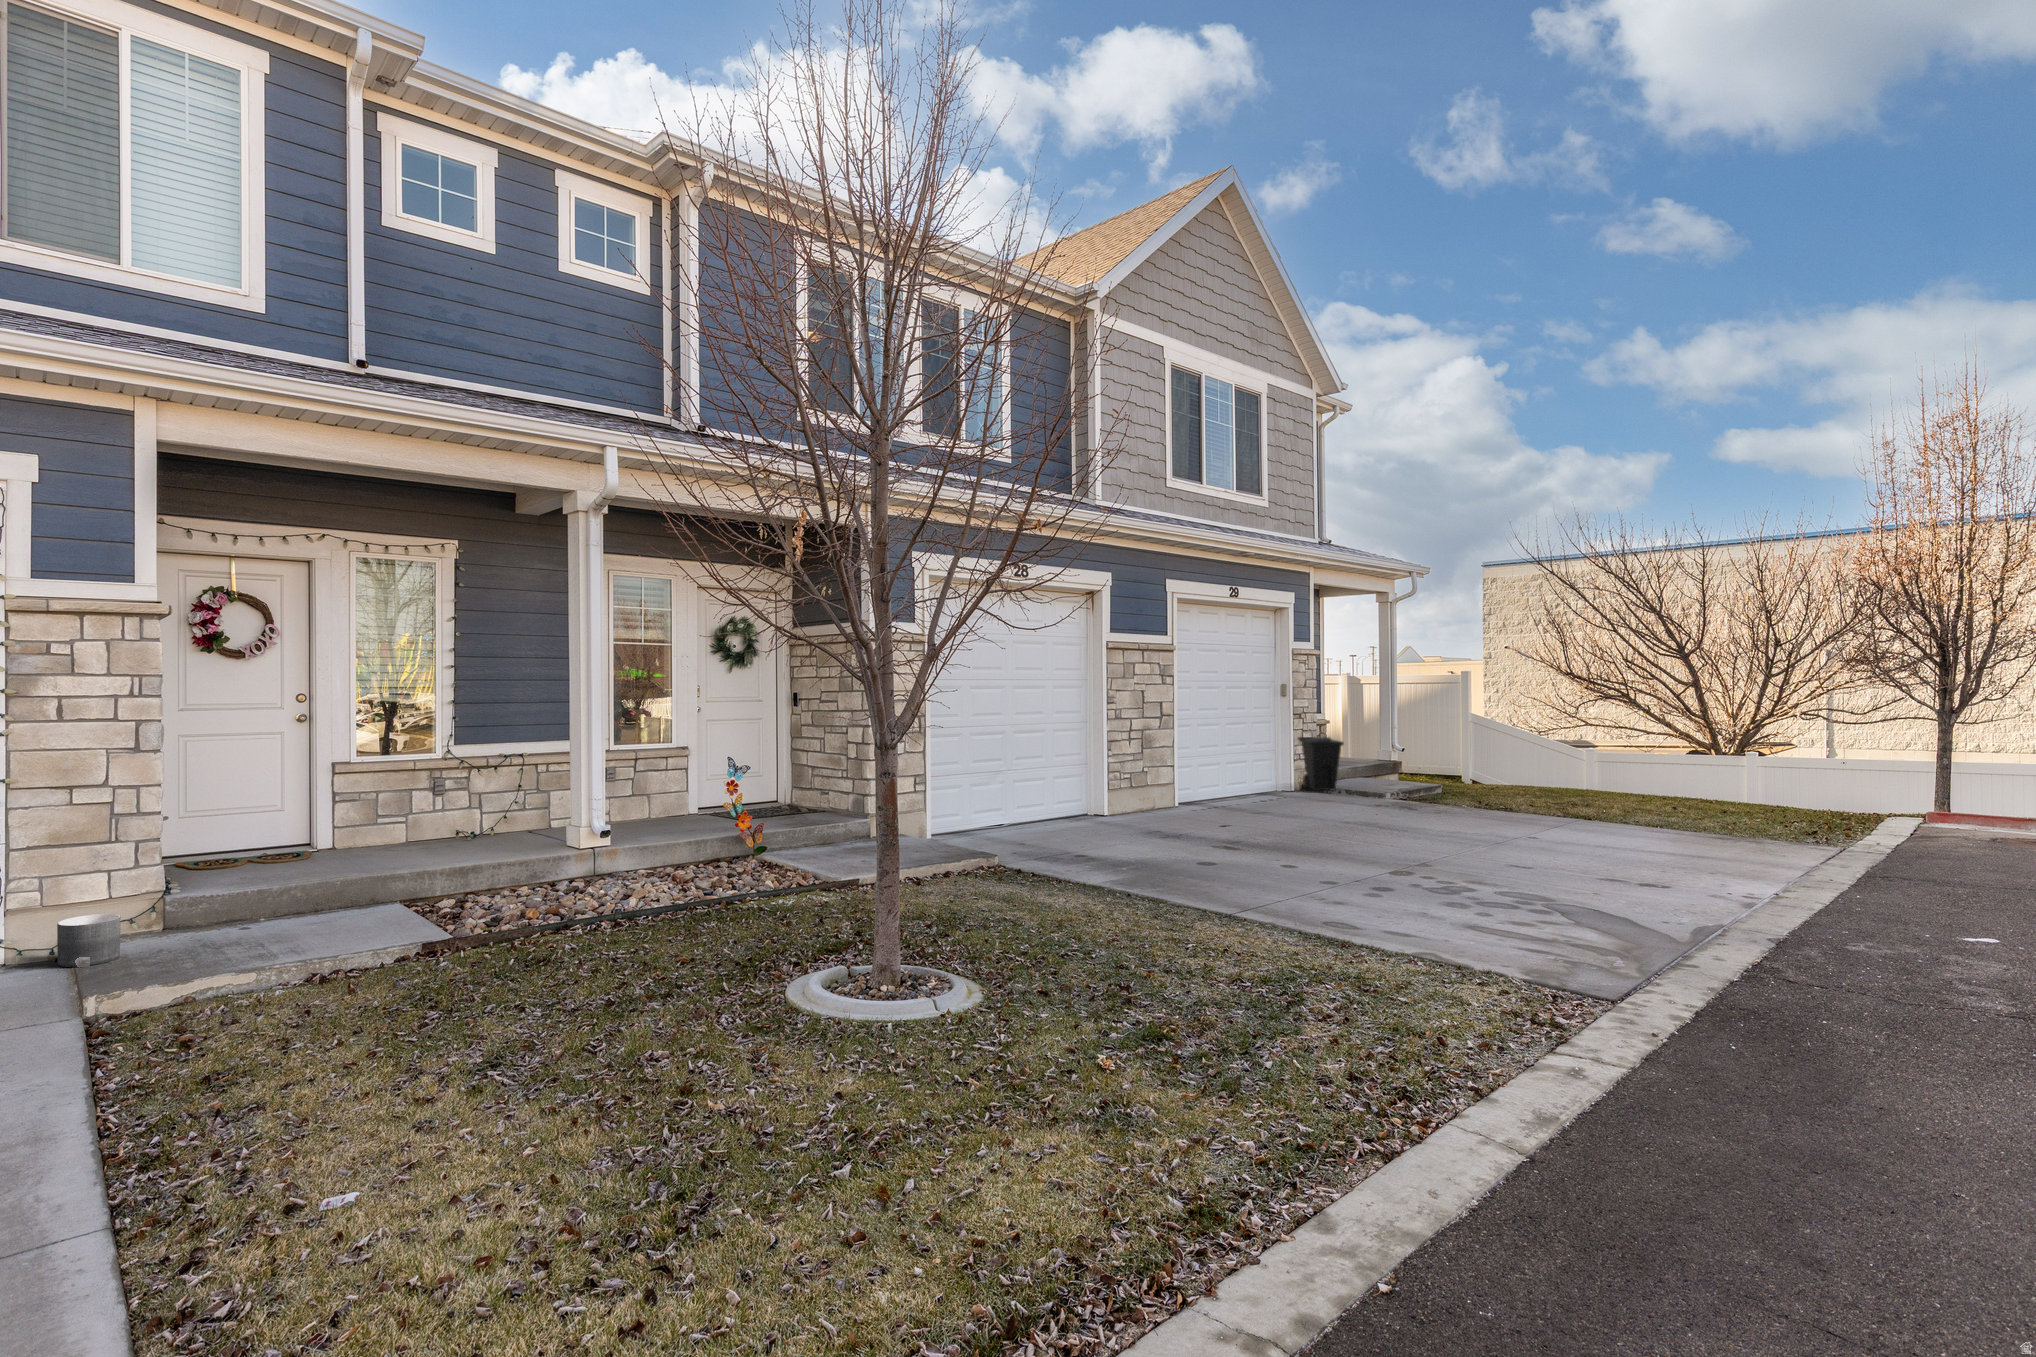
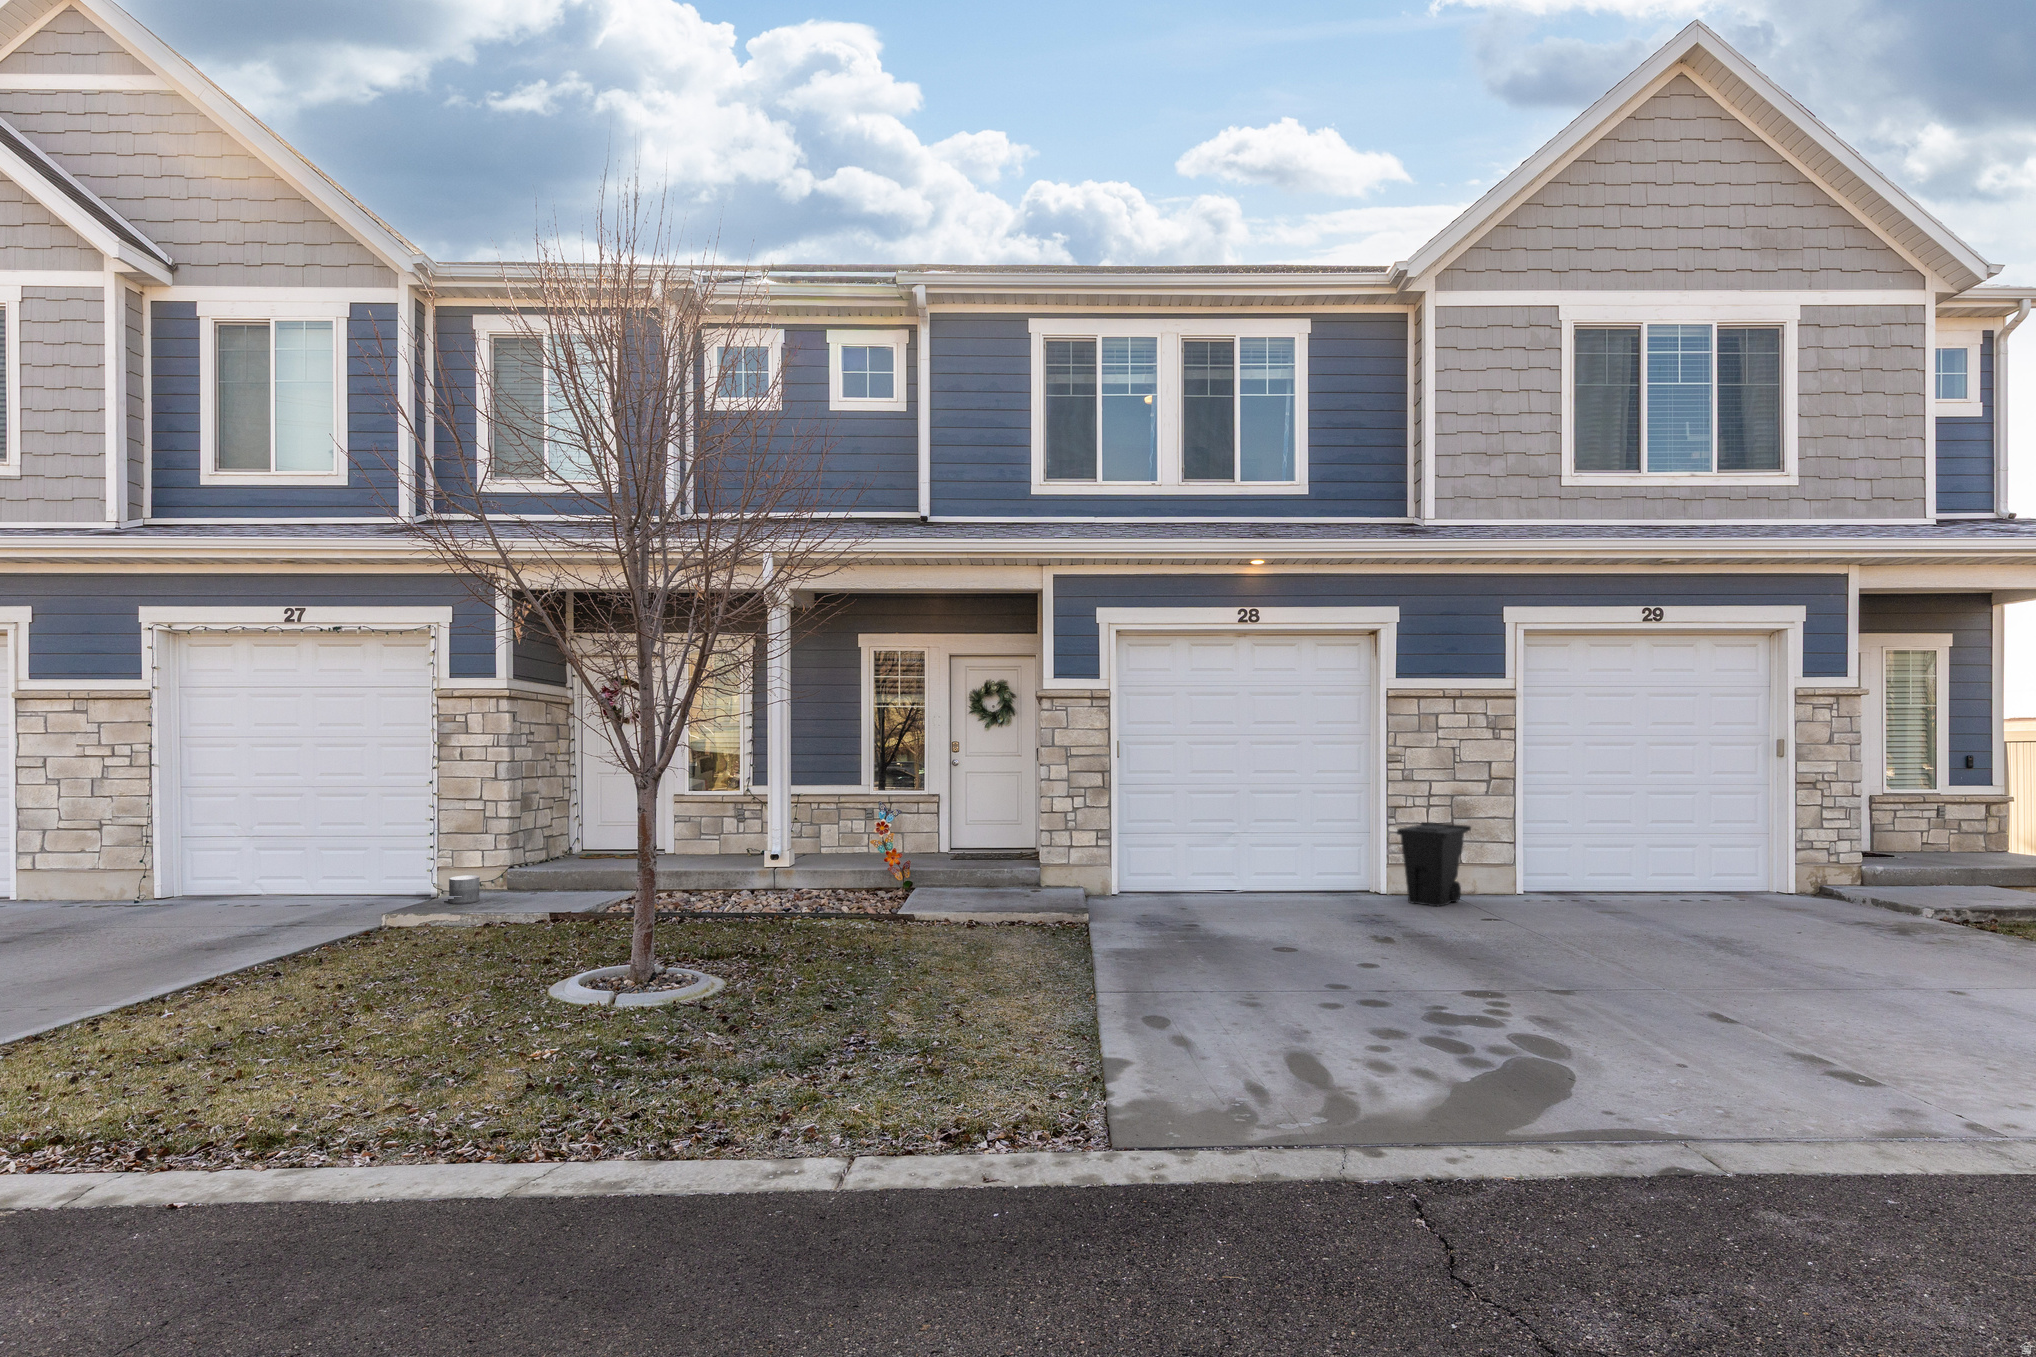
trash can: present [1298,737,1344,790] -> present [1397,822,1471,906]

